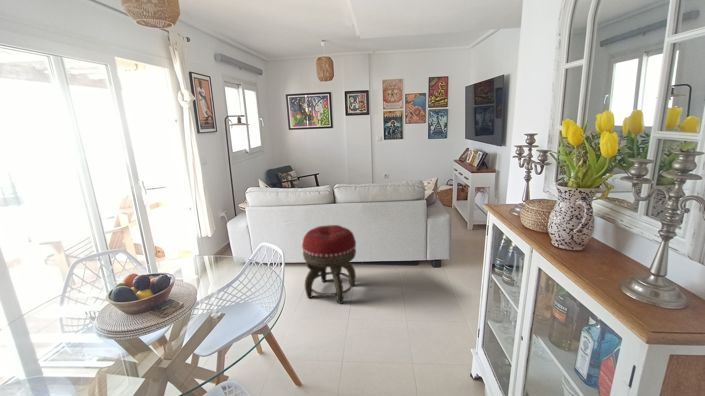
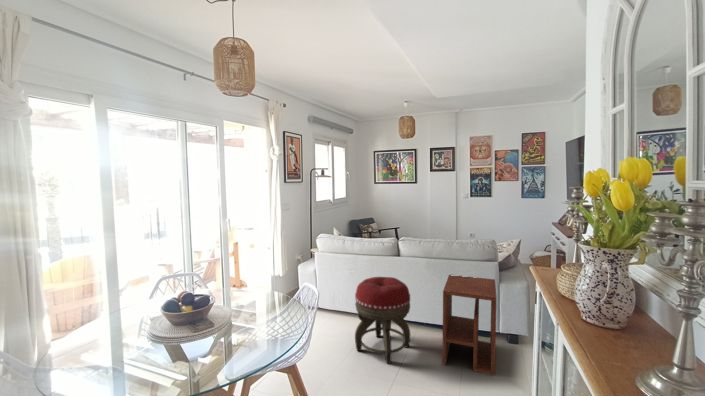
side table: none [386,216,433,296] -> present [442,275,497,375]

